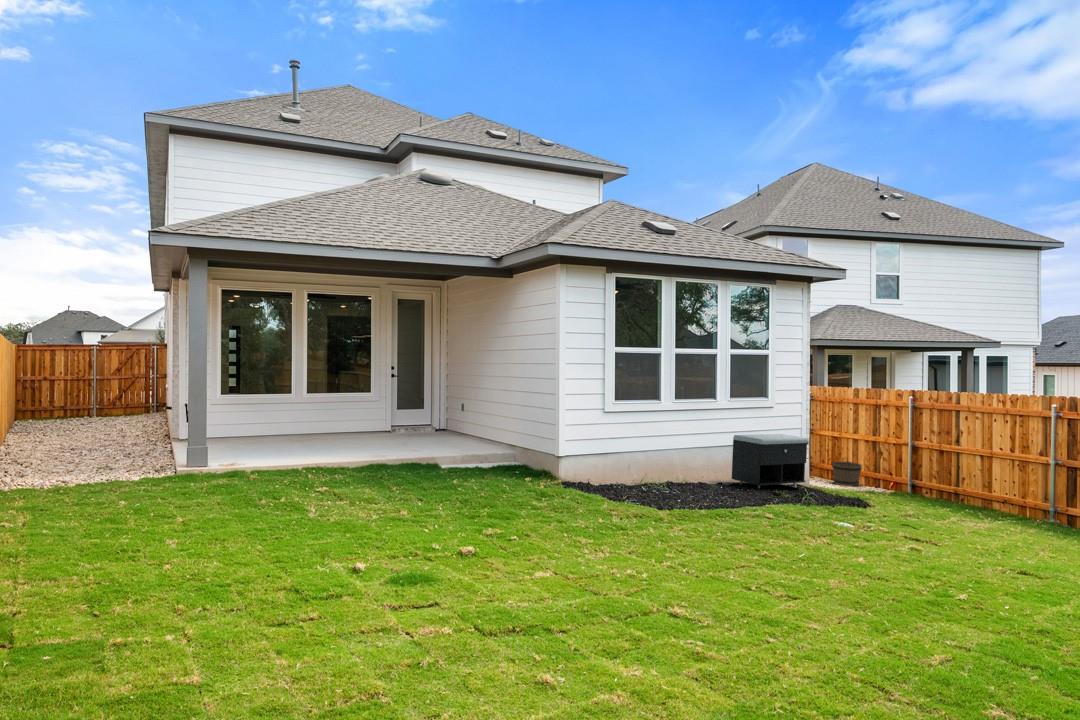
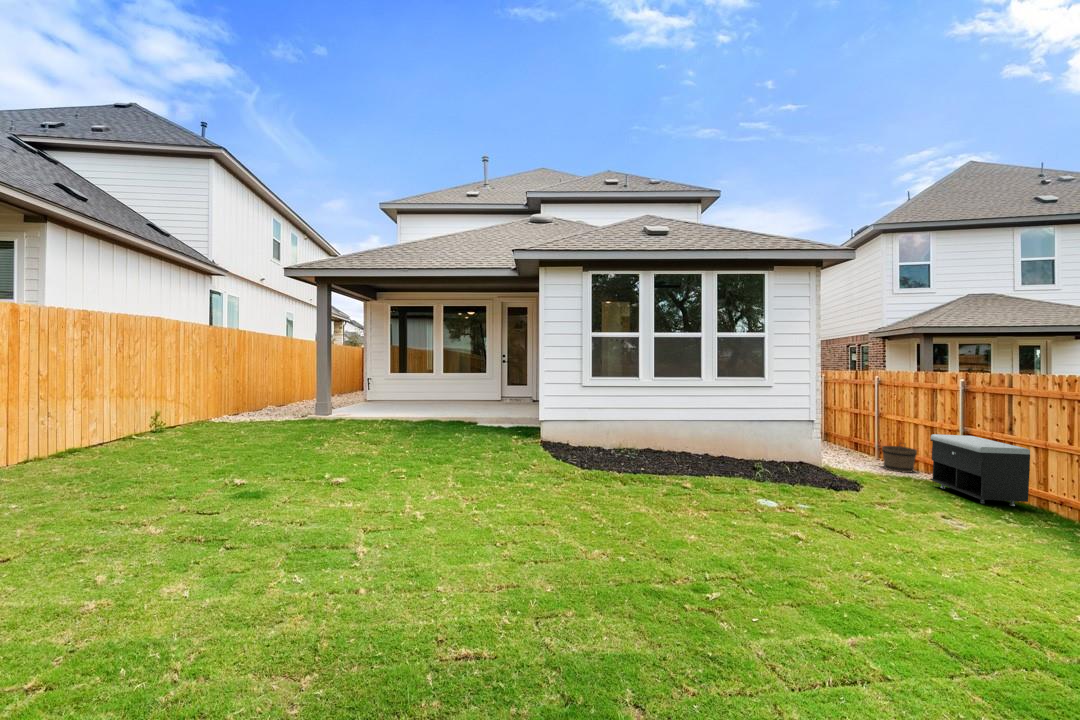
storage bench: present [732,434,809,488] -> present [931,434,1030,506]

